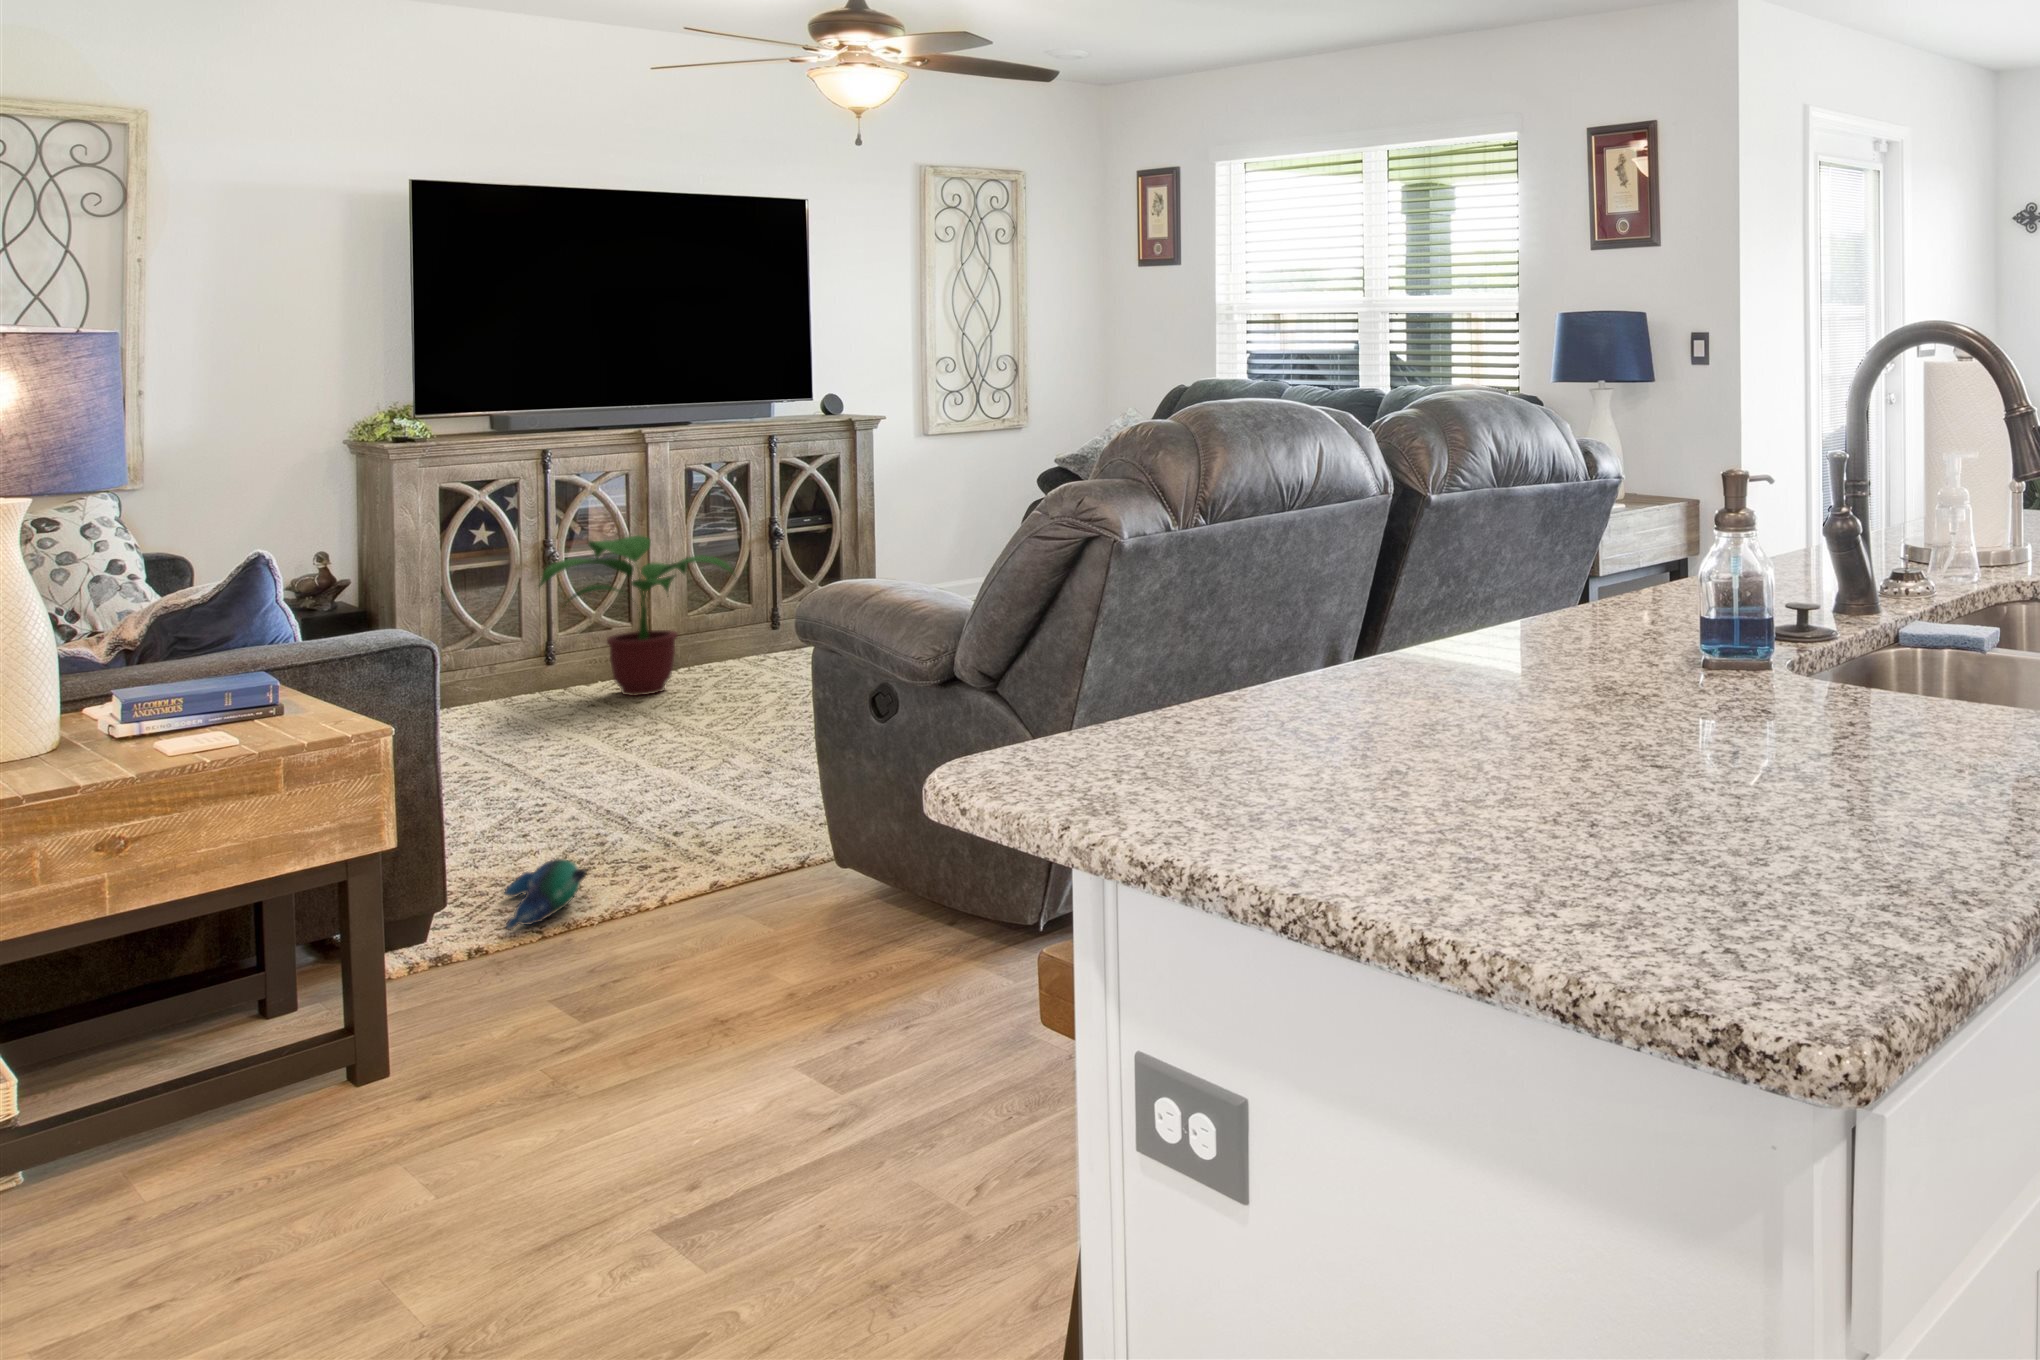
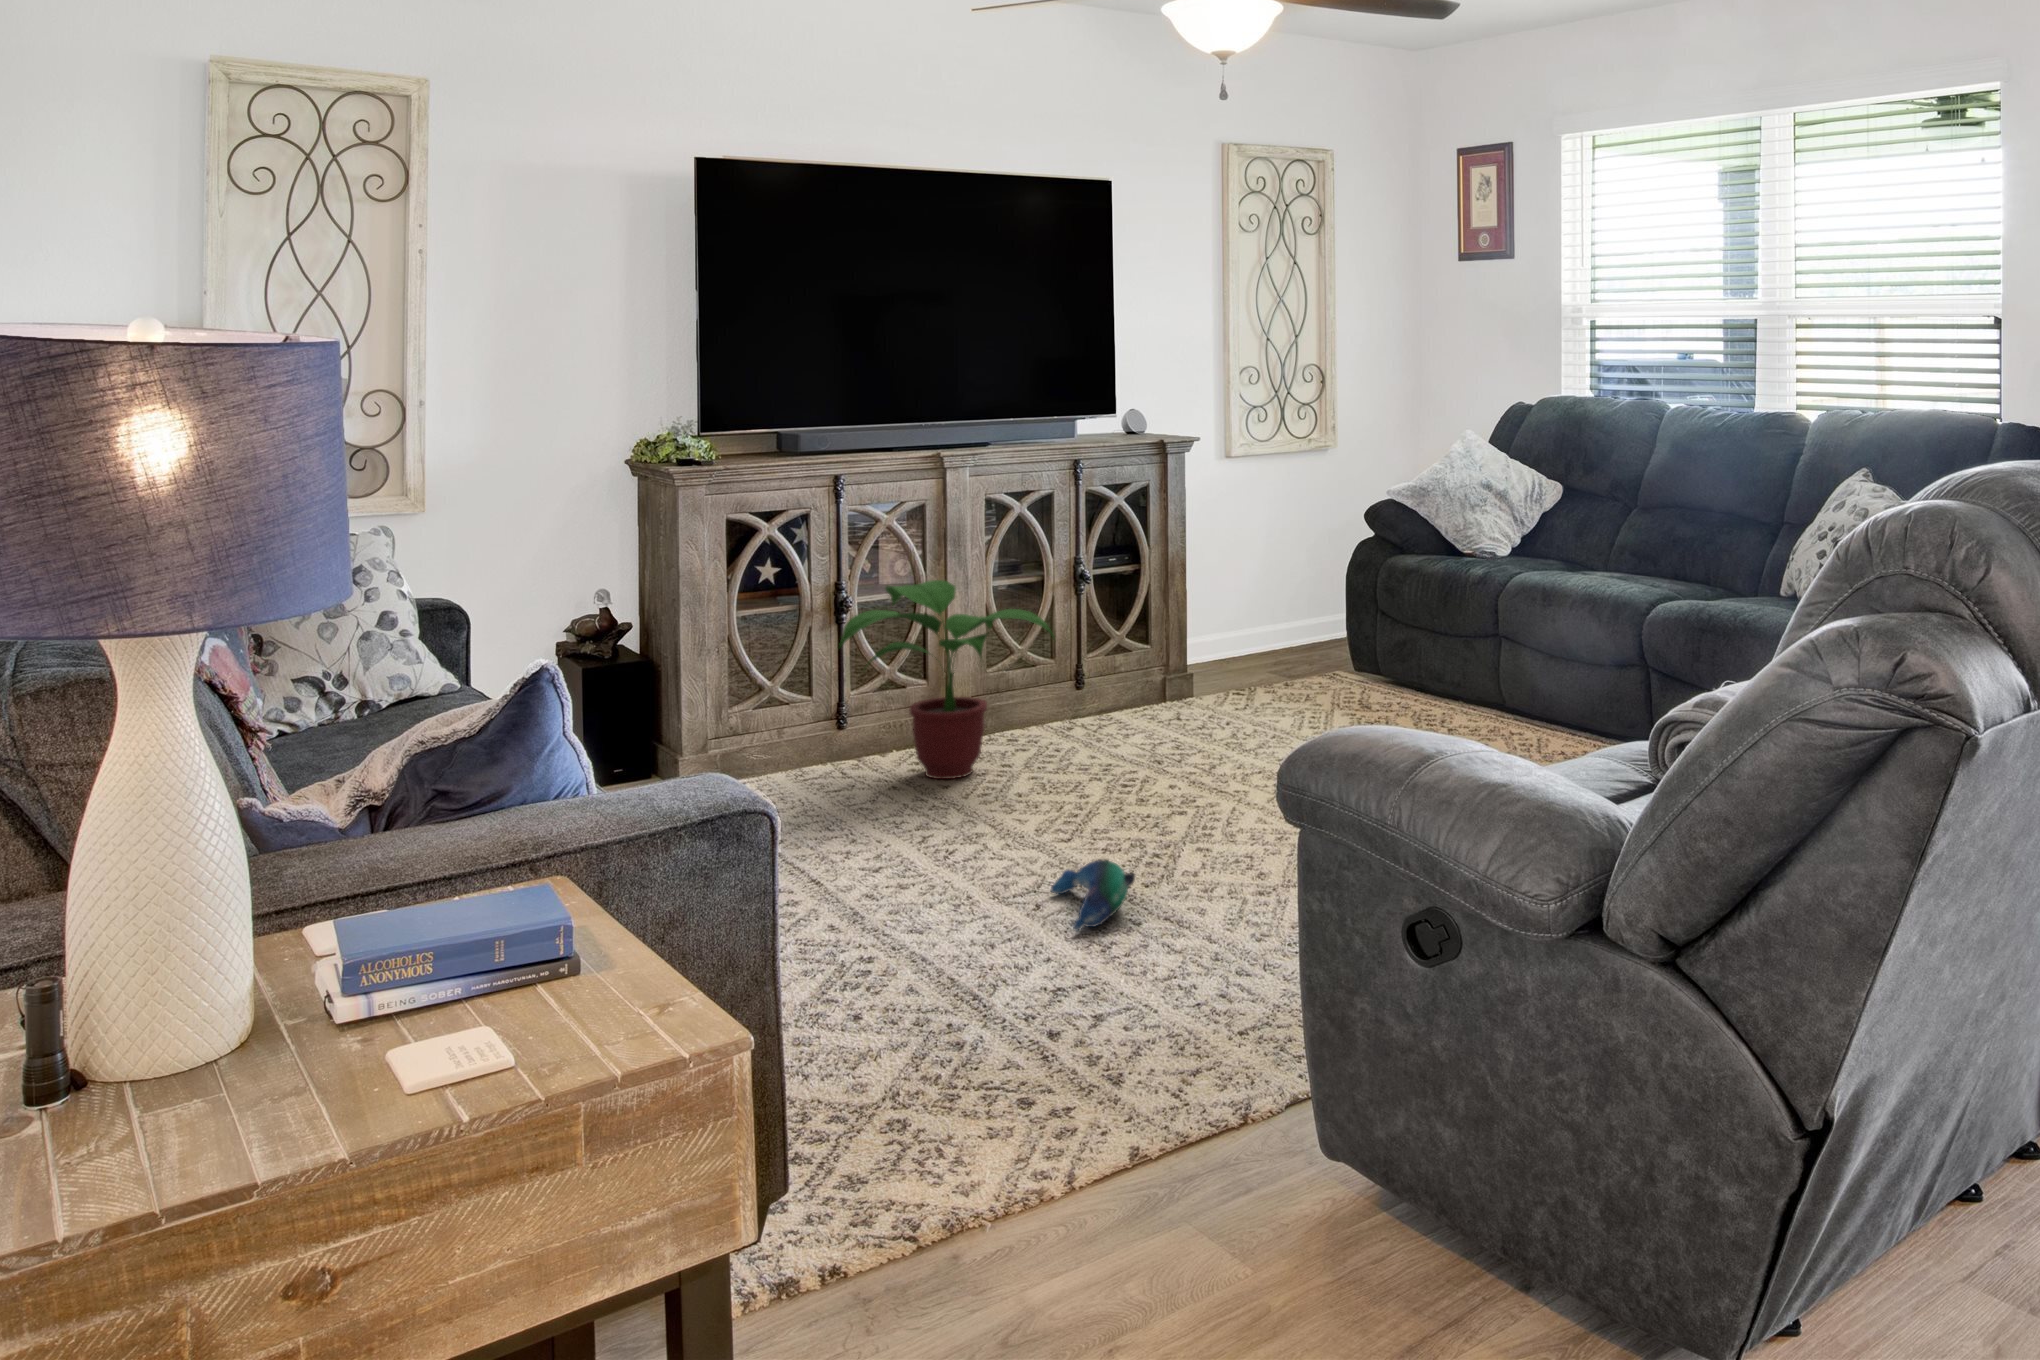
plush toy: present [505,859,587,929] -> present [1051,860,1135,931]

